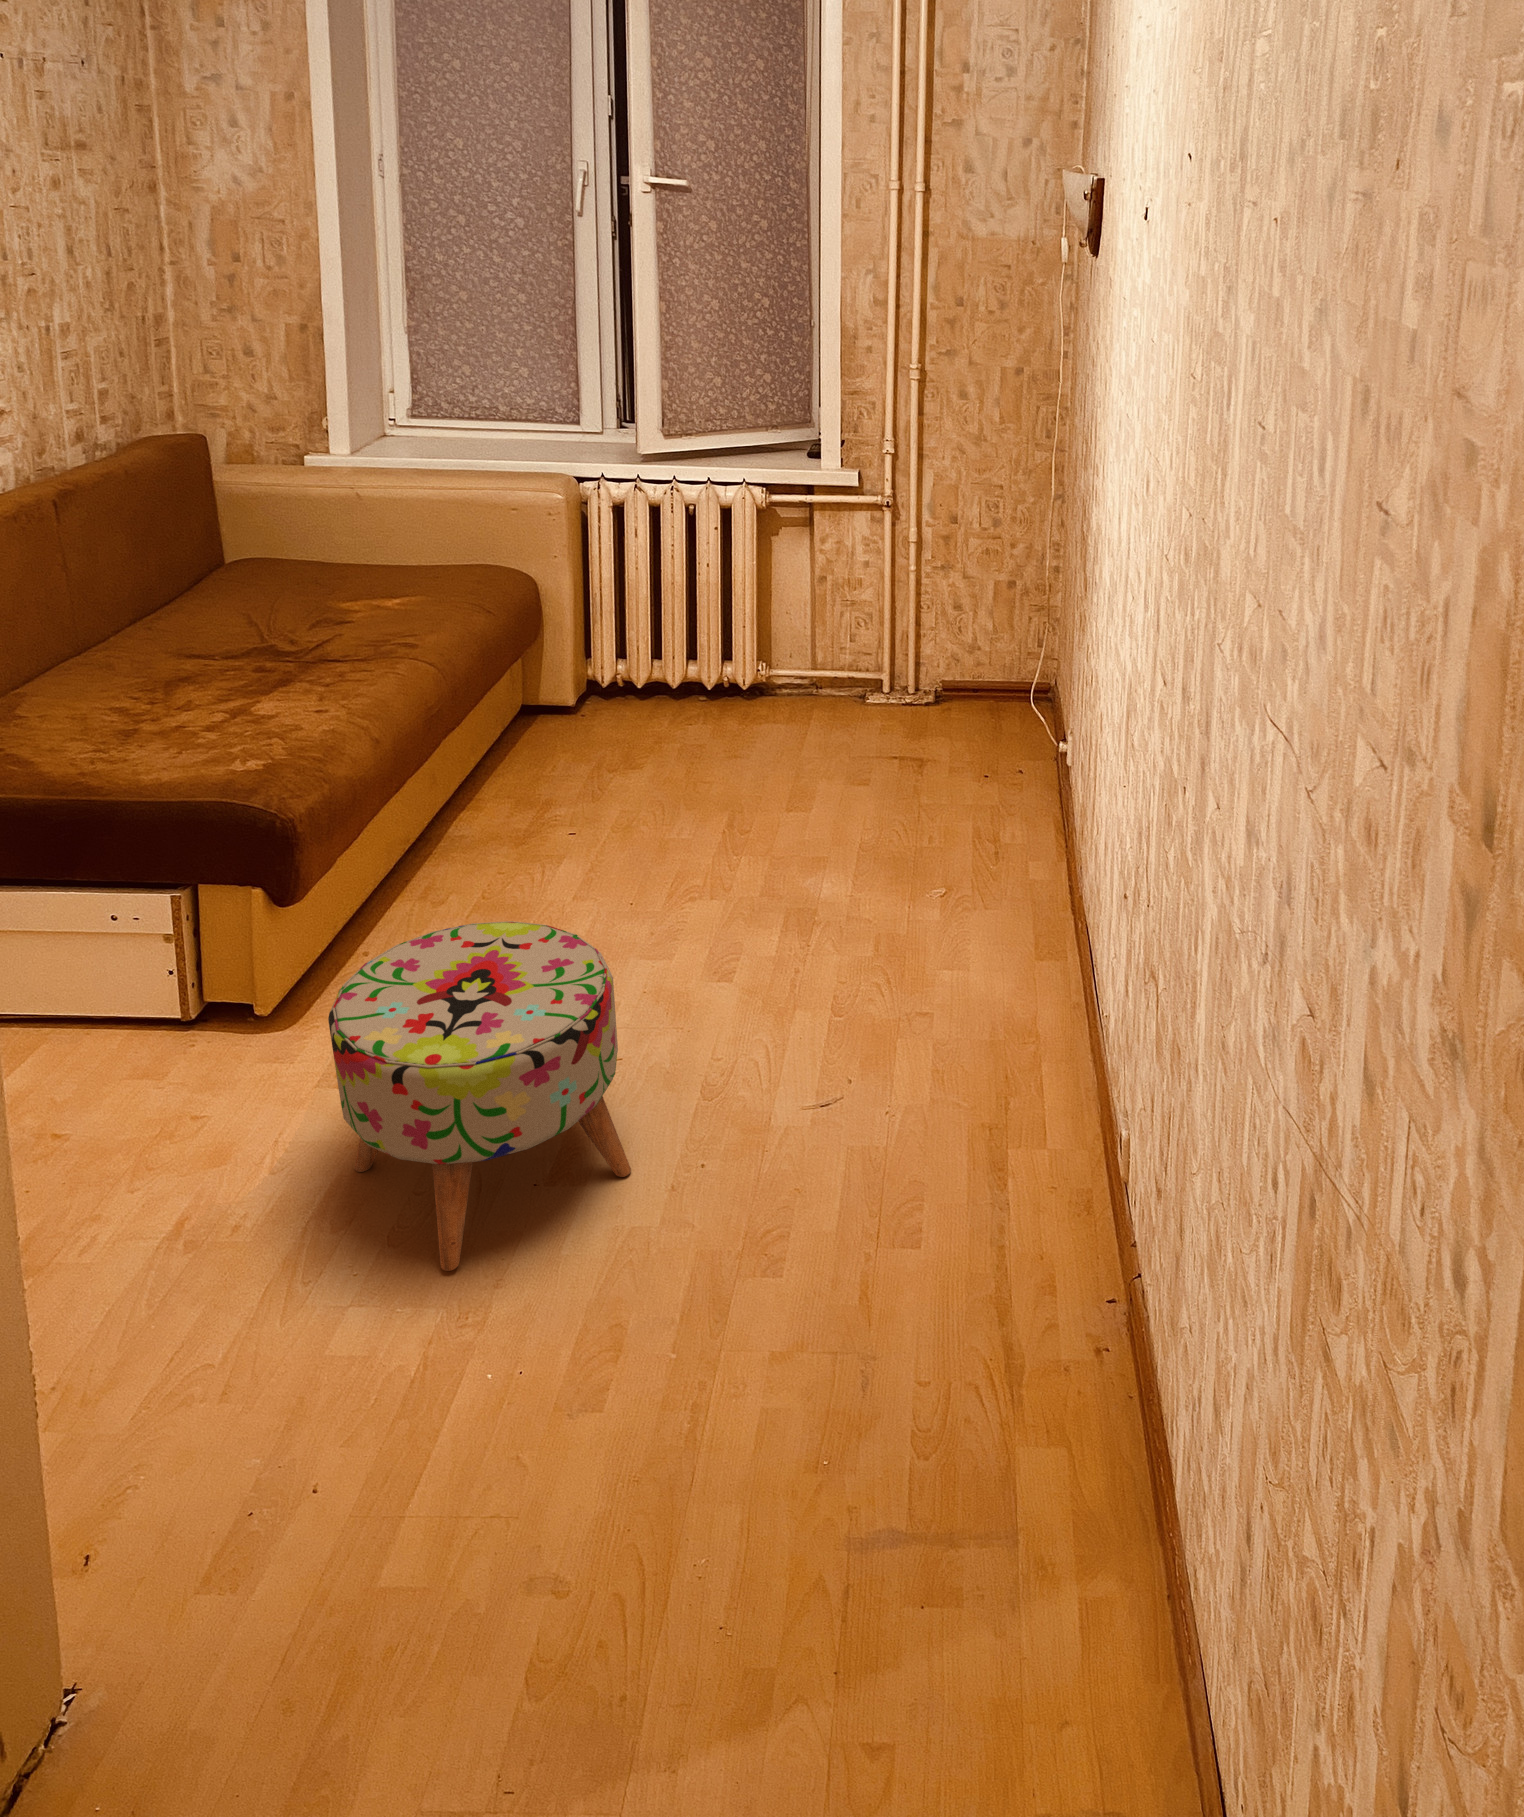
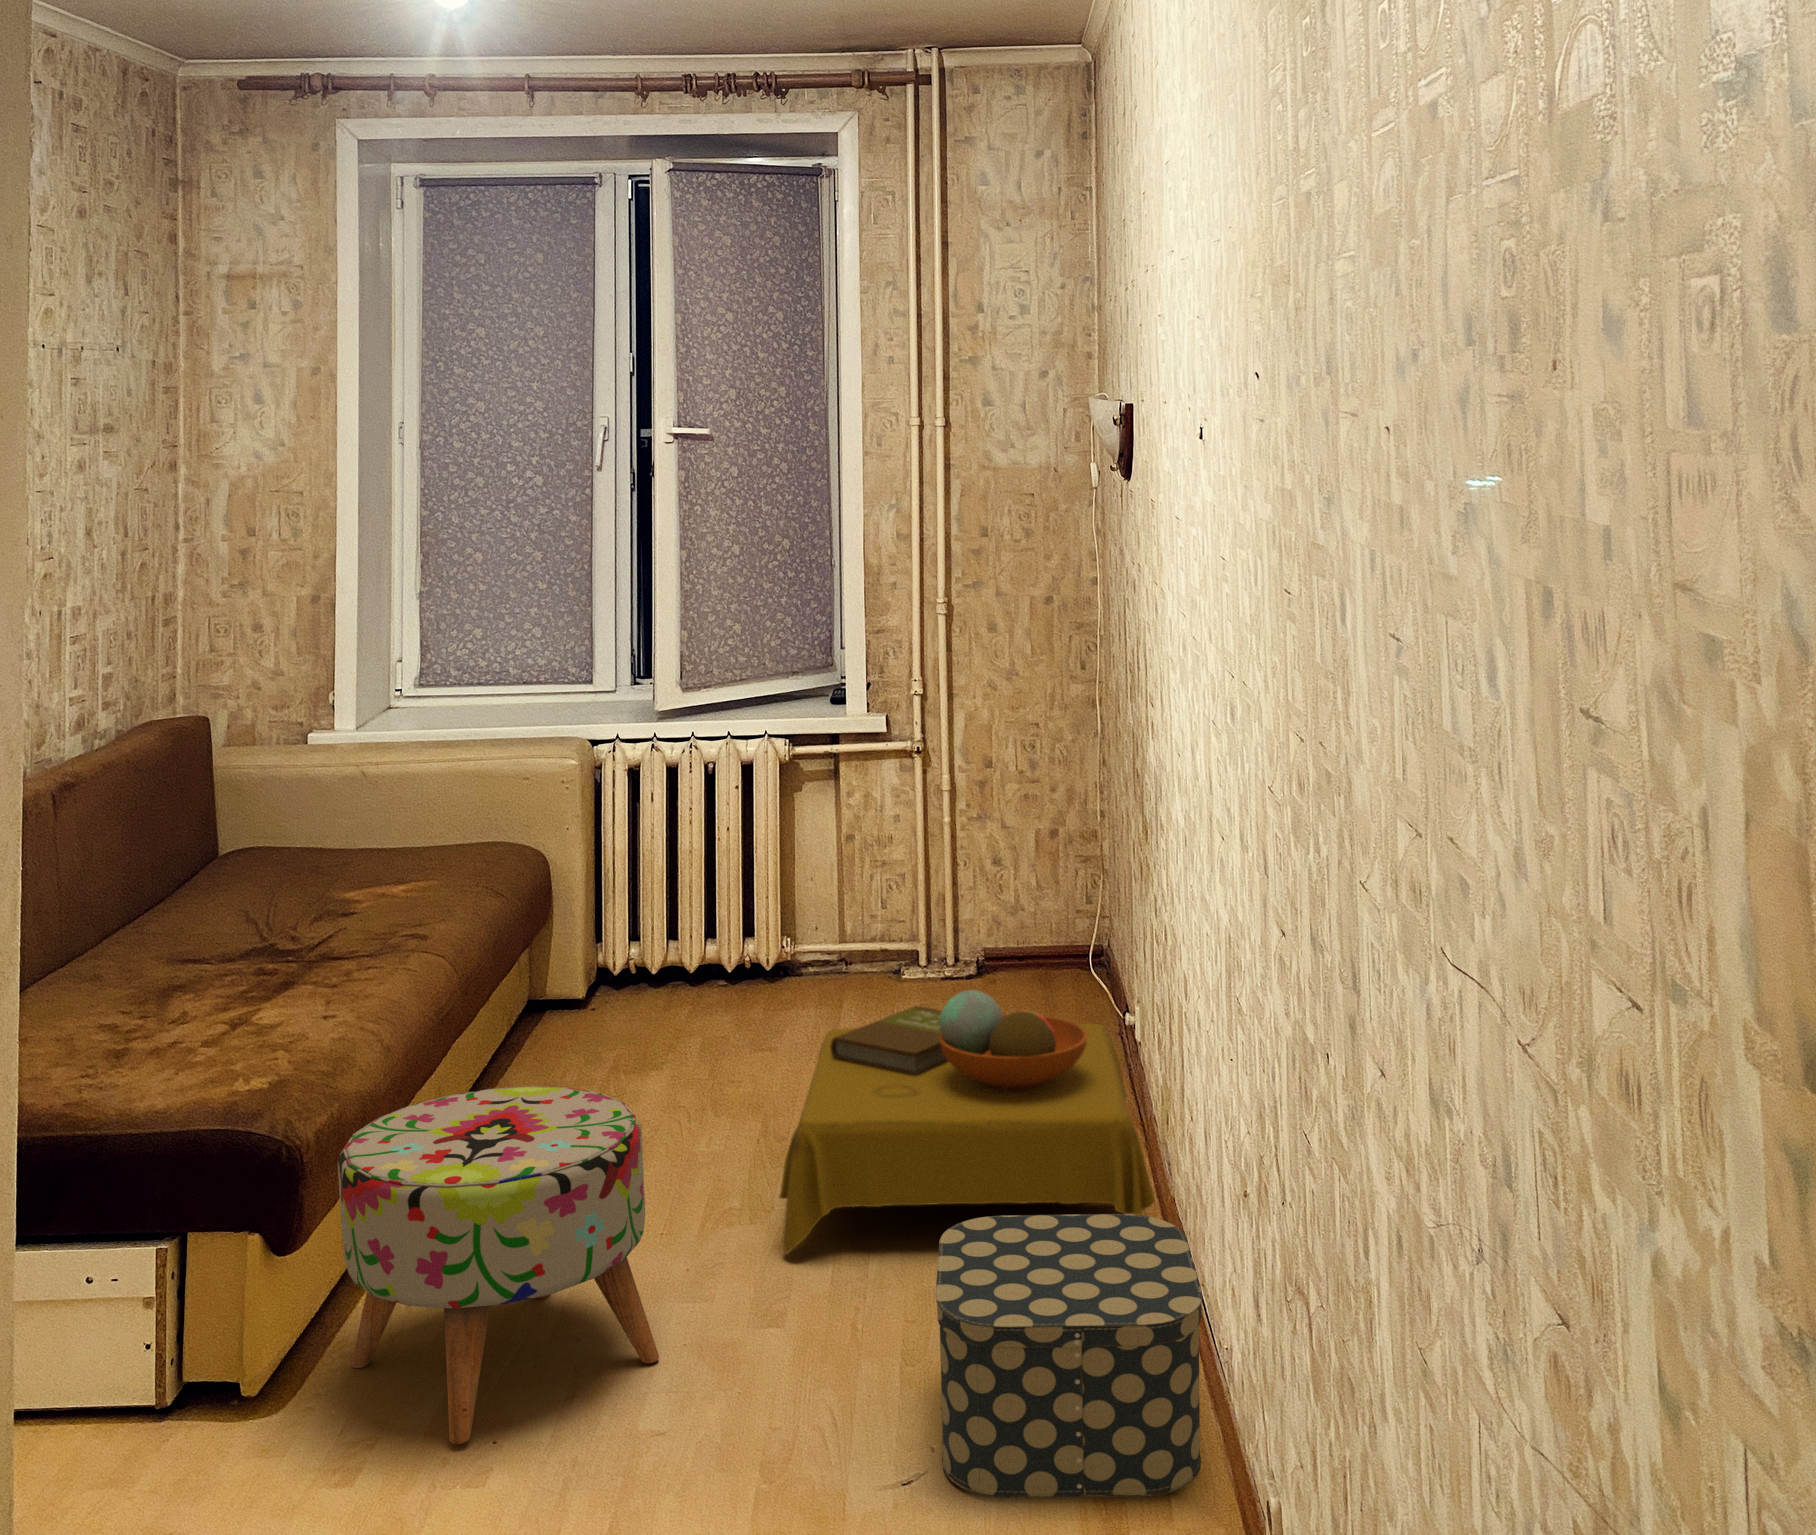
side table: none [743,796,1080,1060] -> present [779,990,1155,1254]
storage box: none [876,1073,1117,1355] -> present [935,1214,1202,1498]

